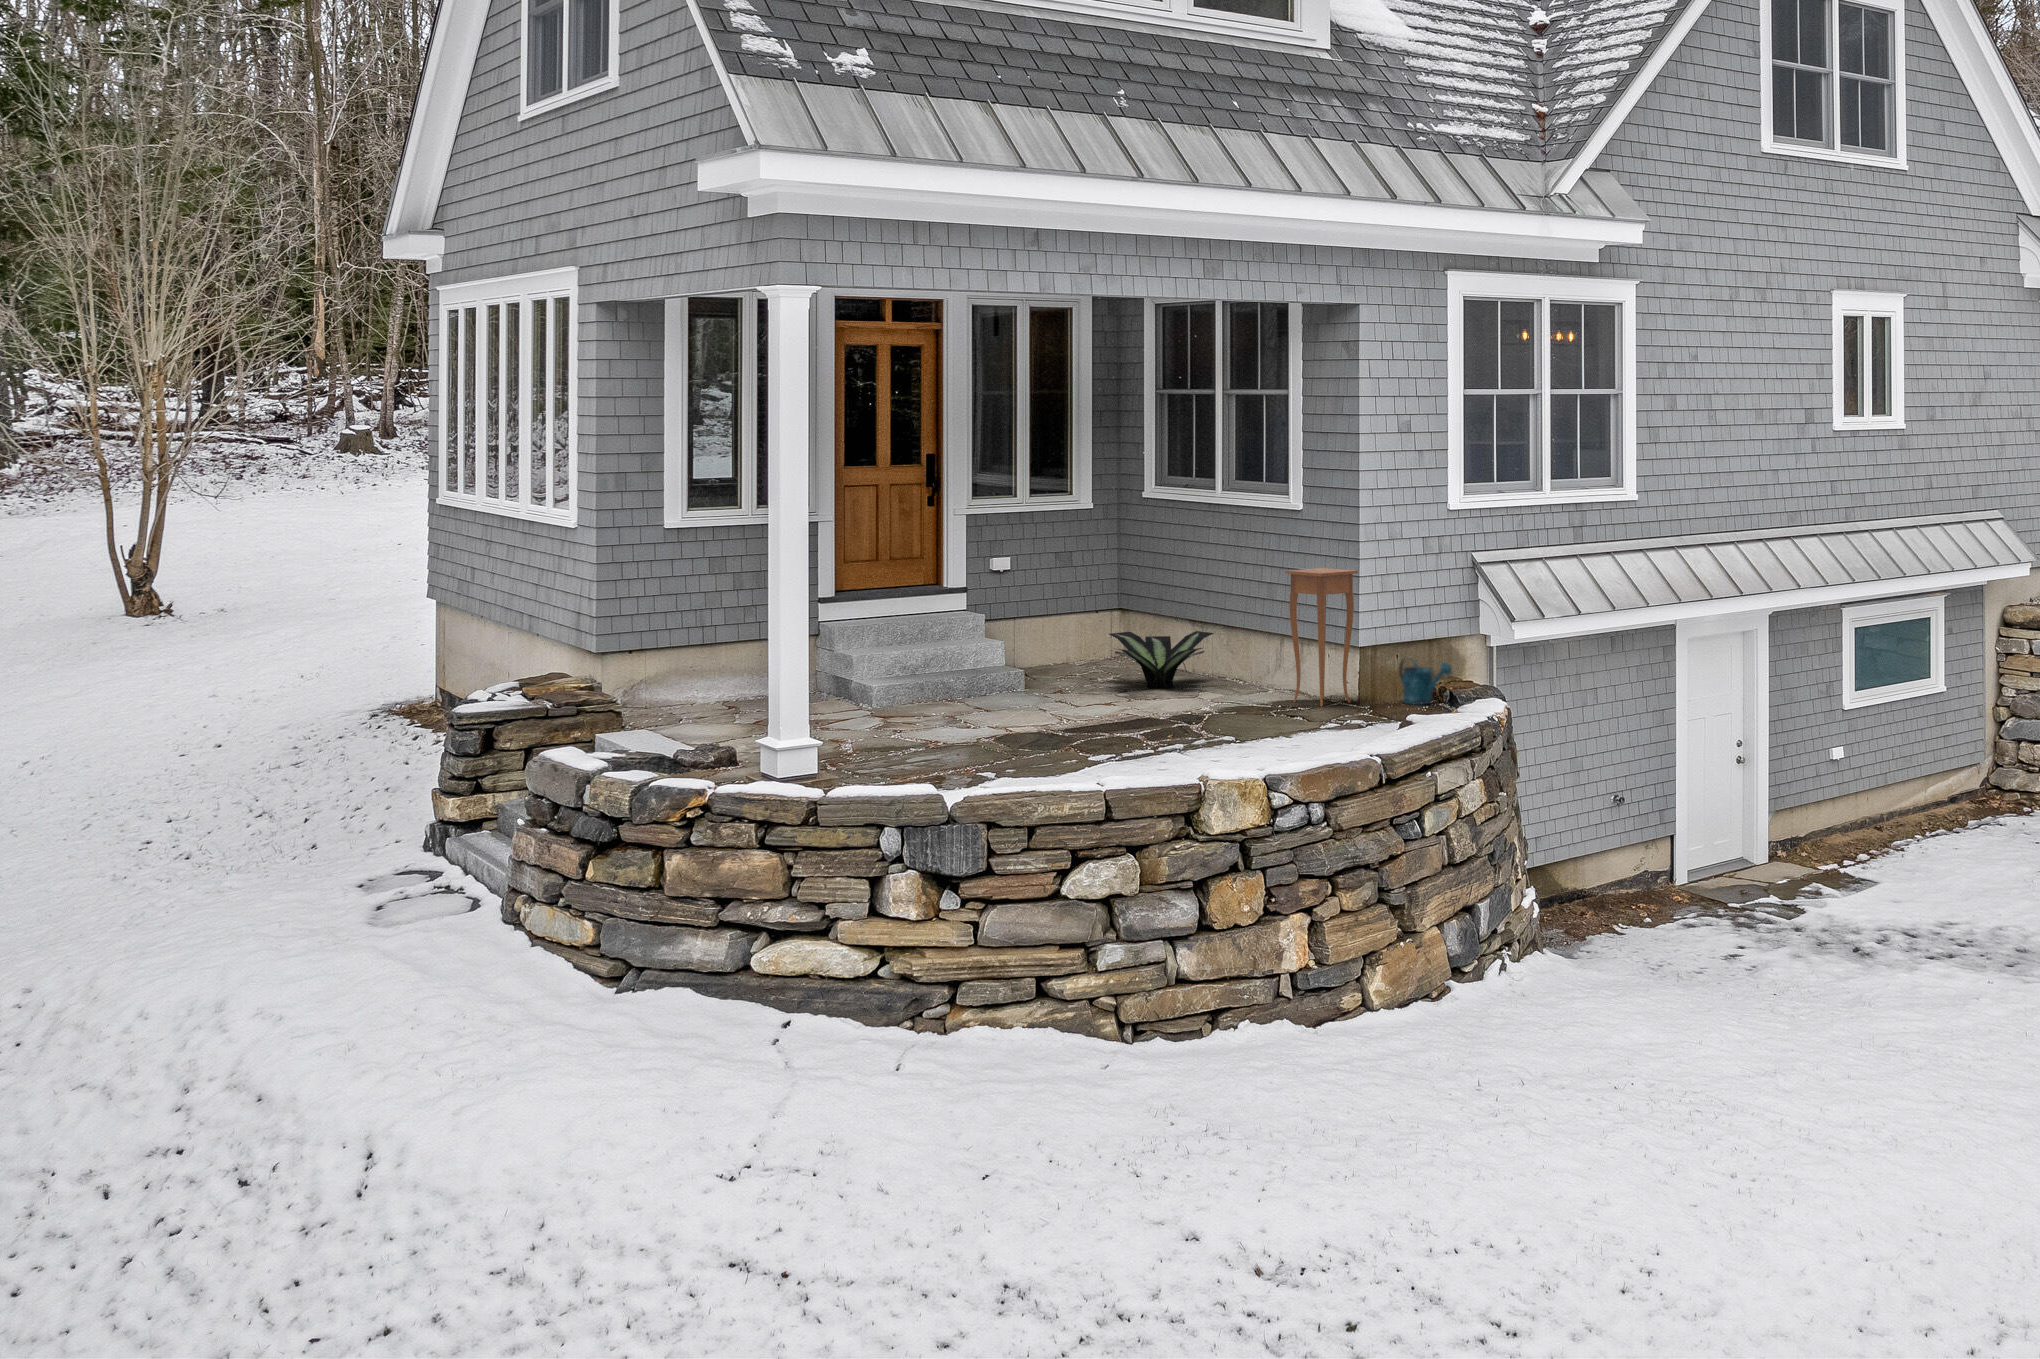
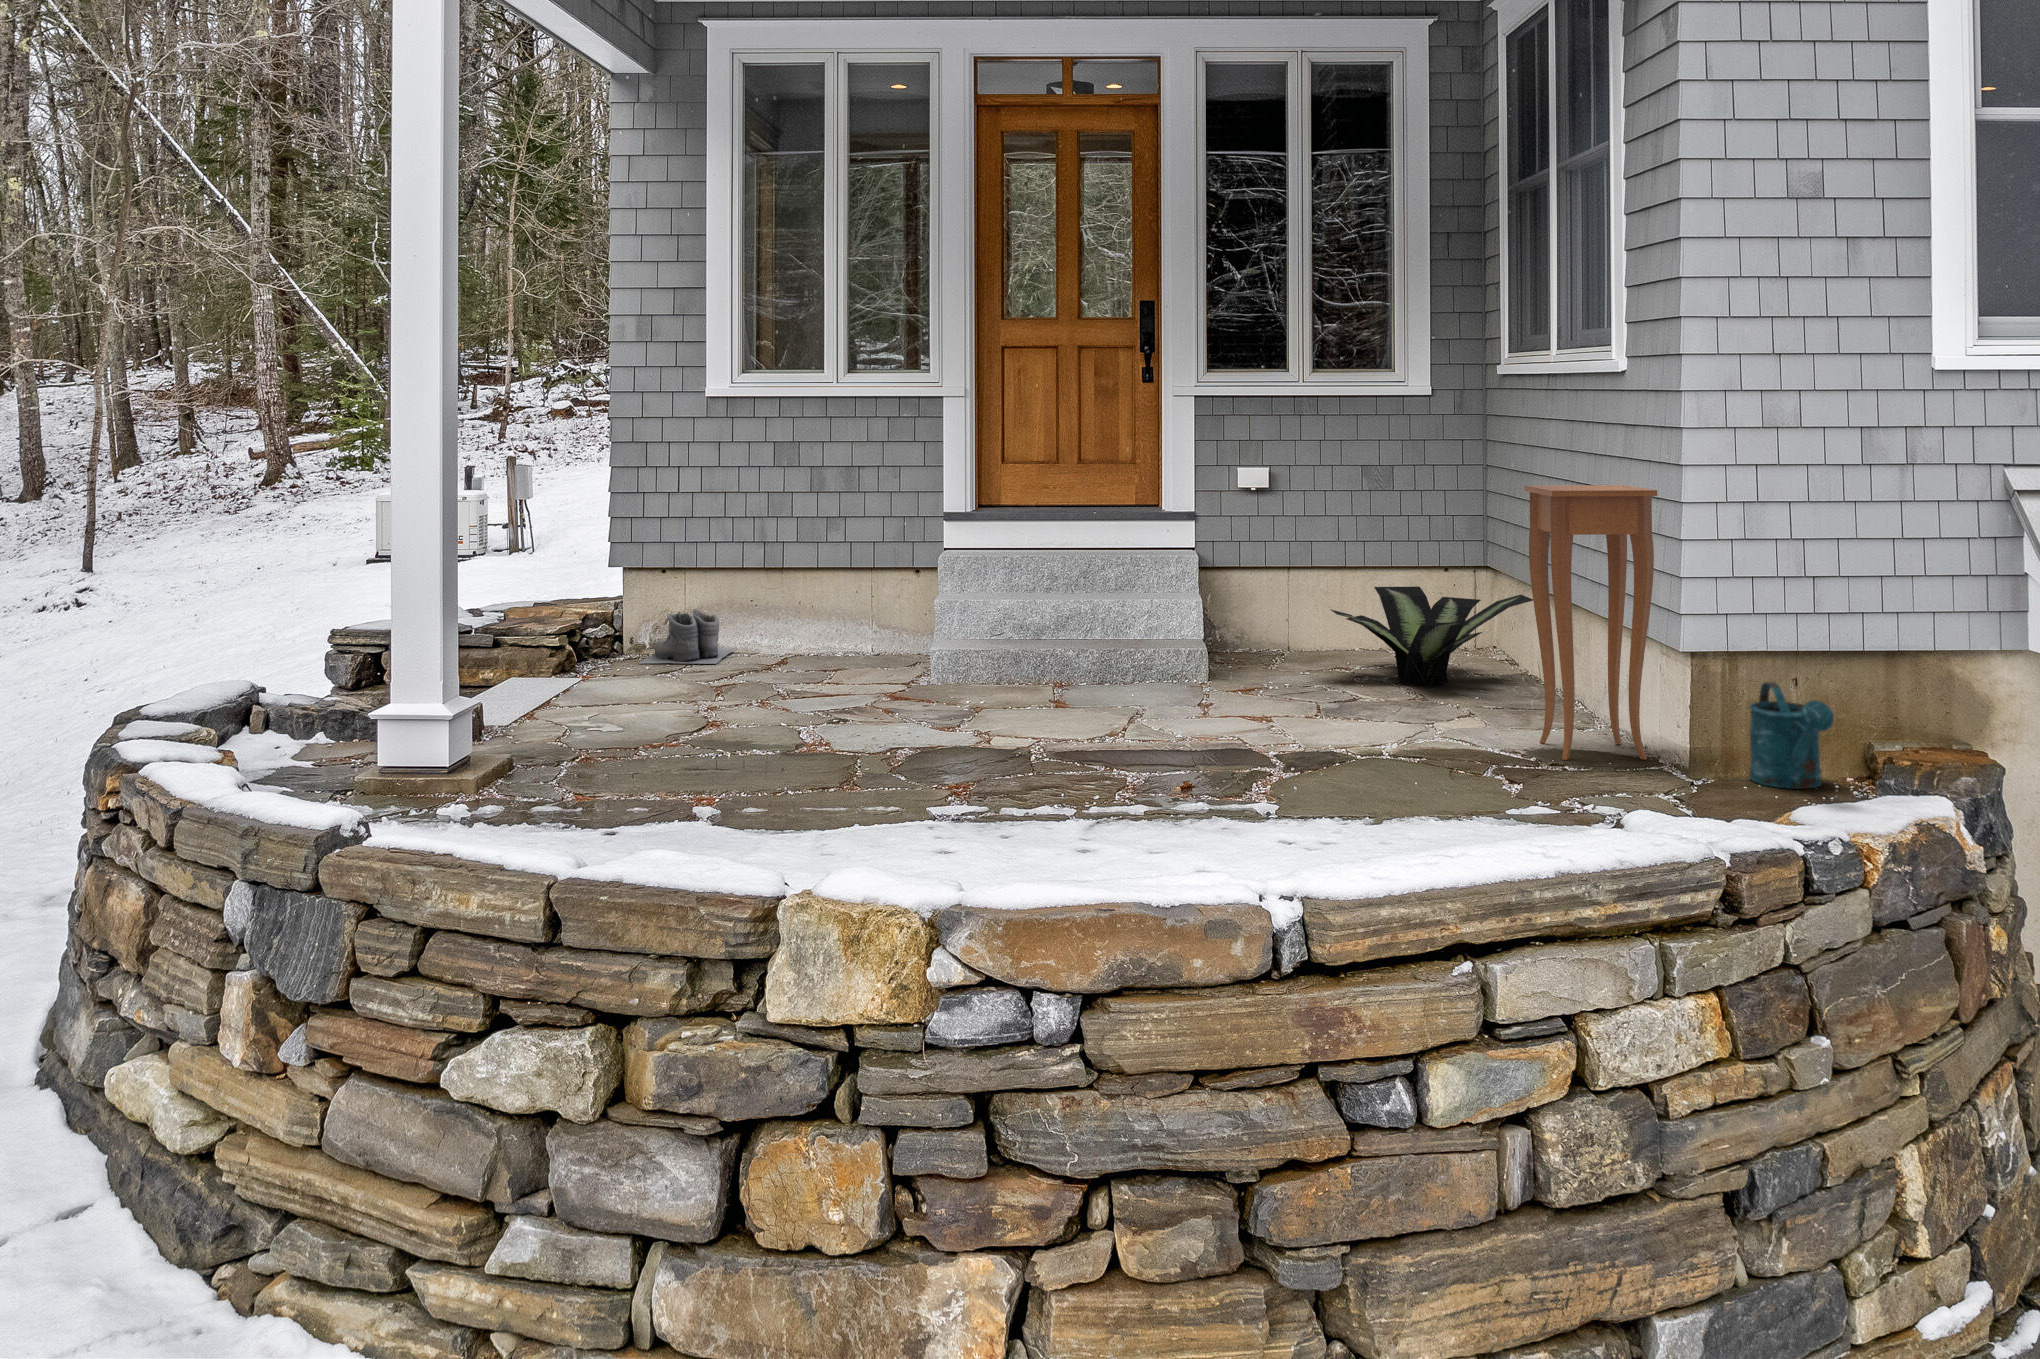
boots: none [647,688,729,730] -> present [639,609,736,664]

